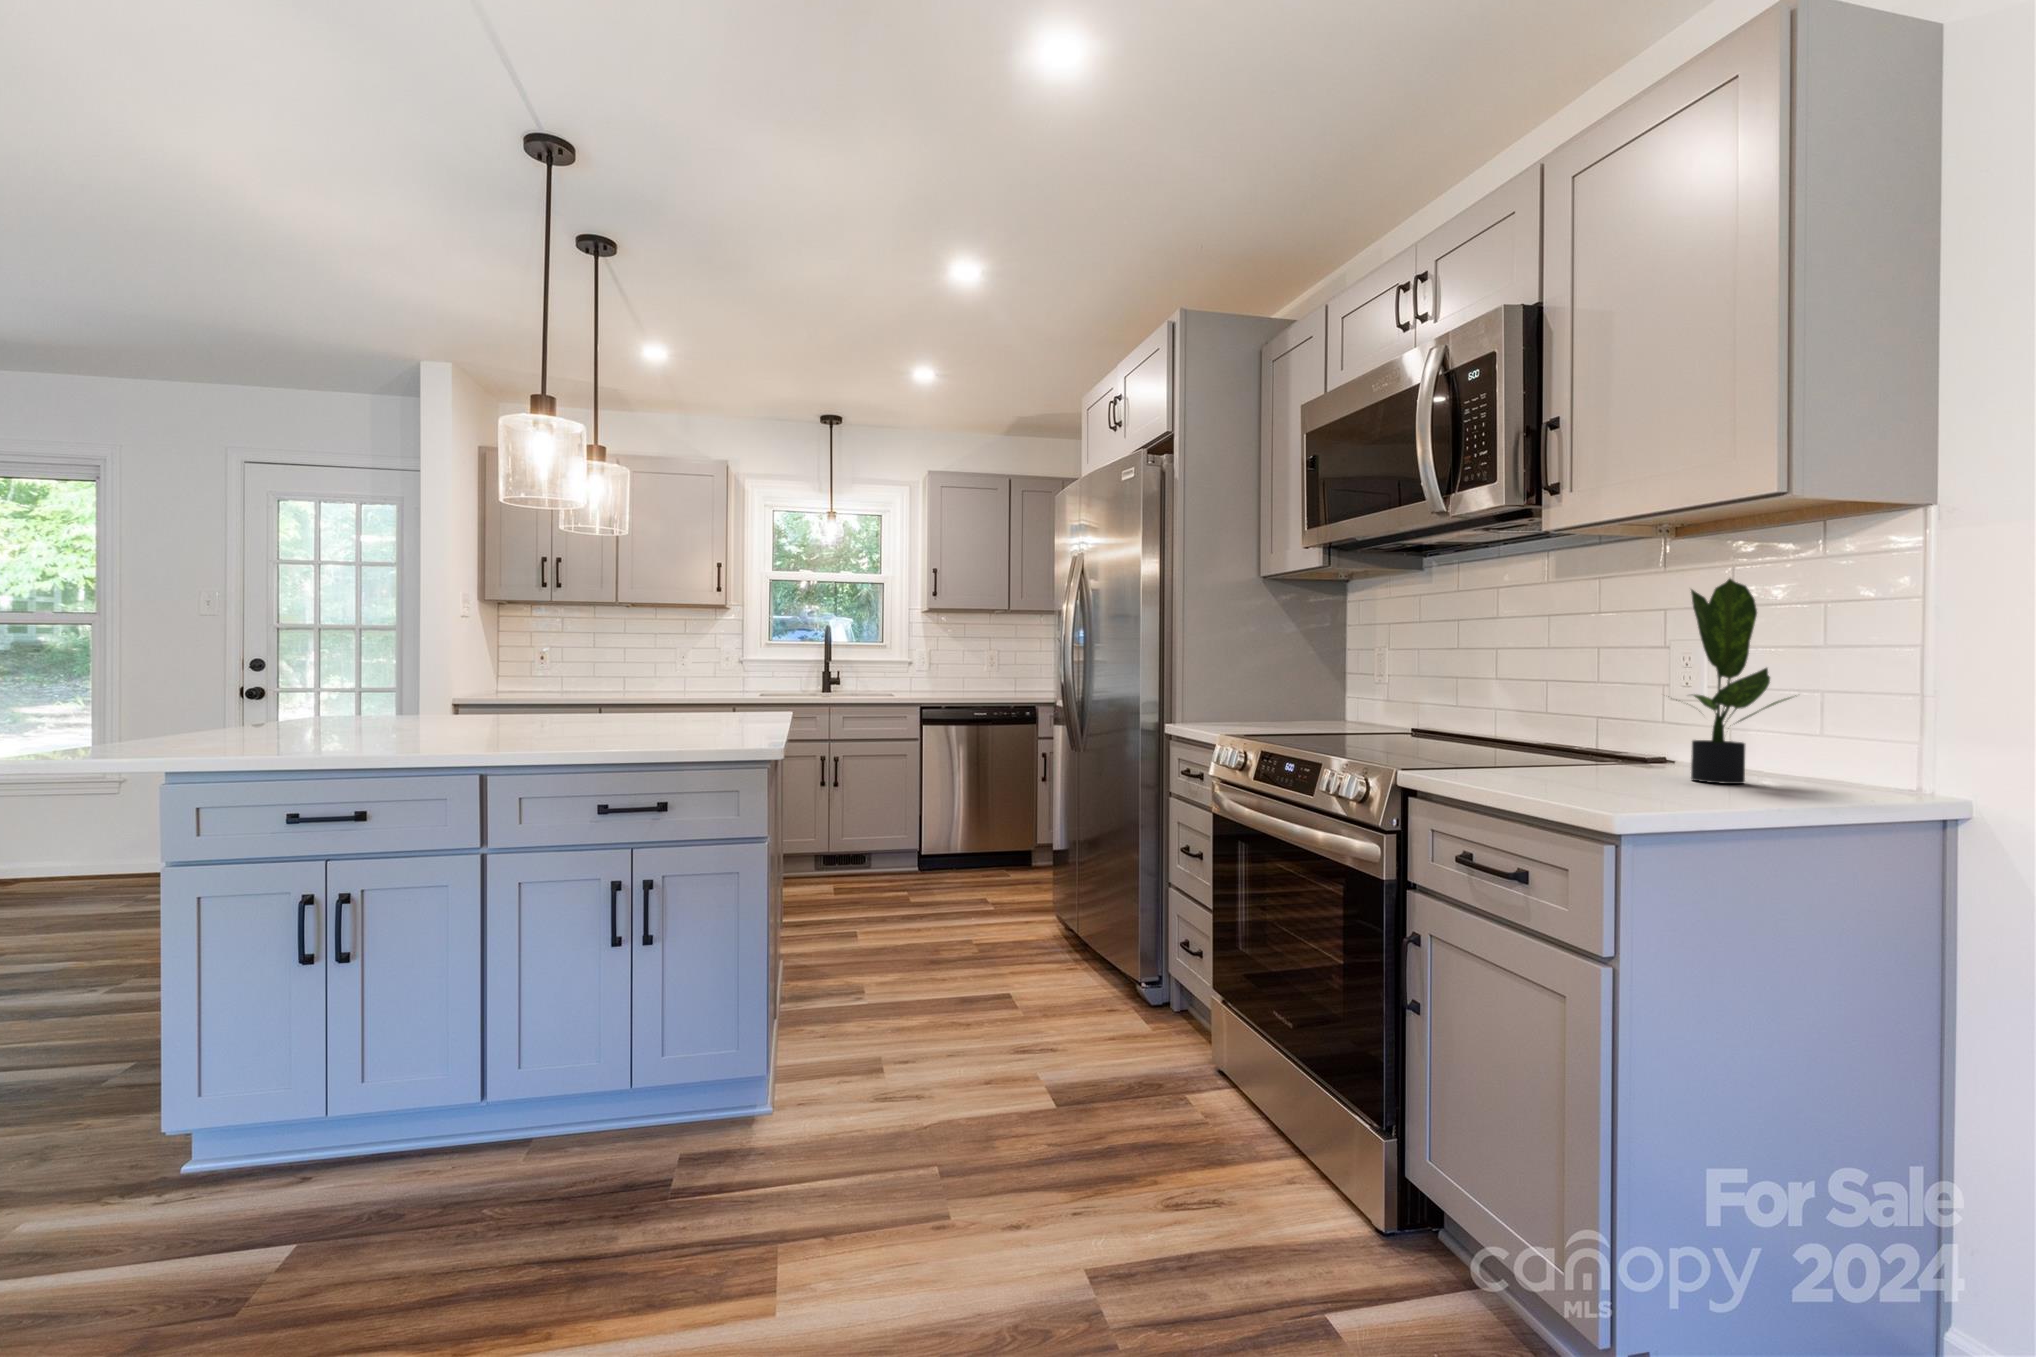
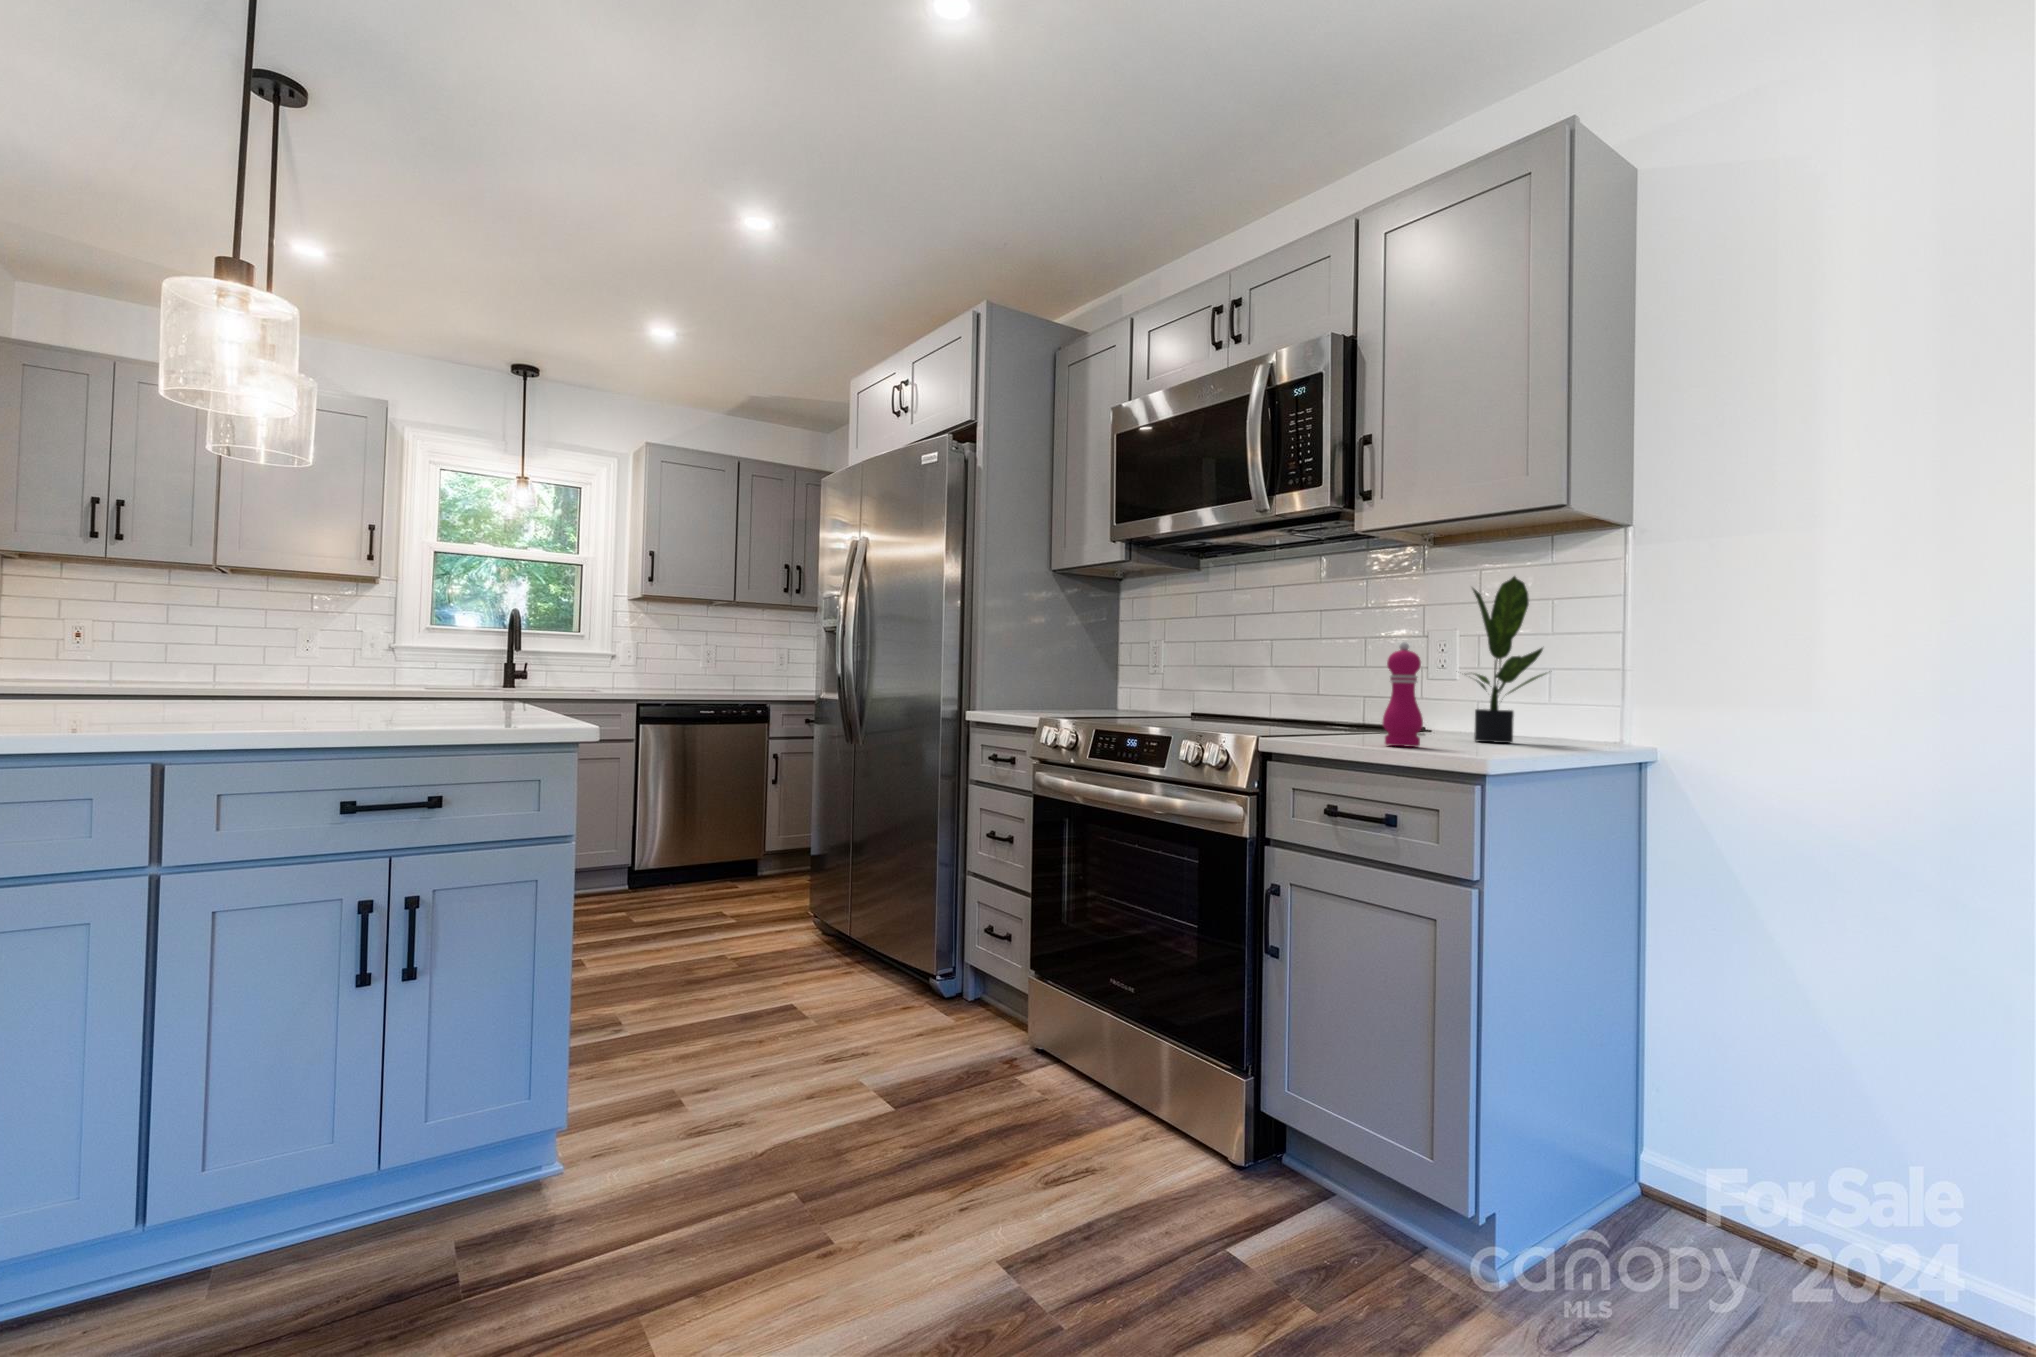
pepper mill: none [1523,668,1573,790] -> present [1382,642,1423,747]

